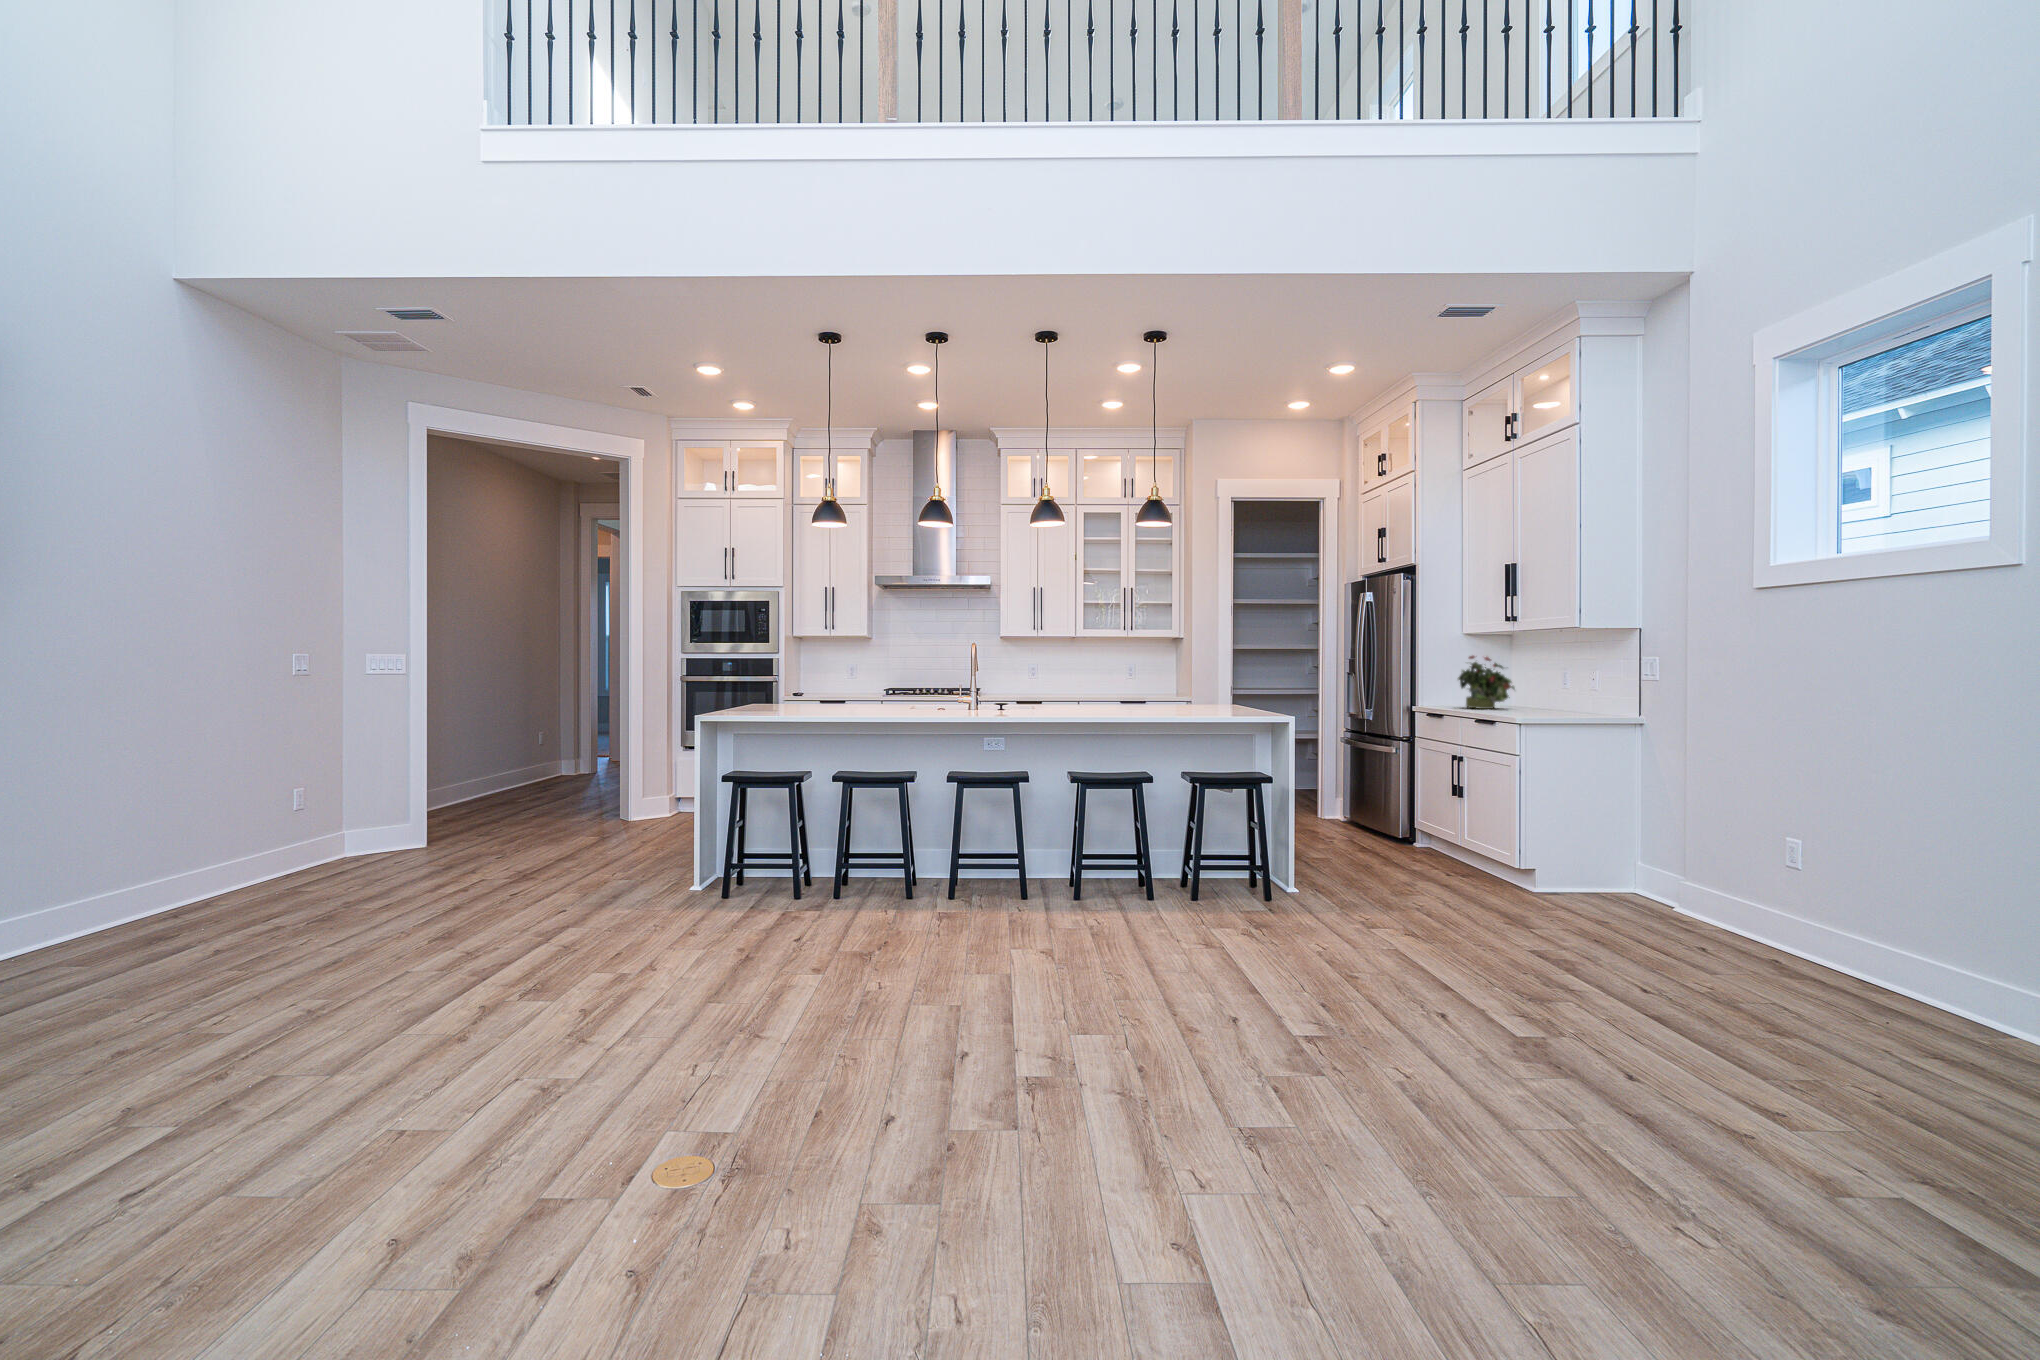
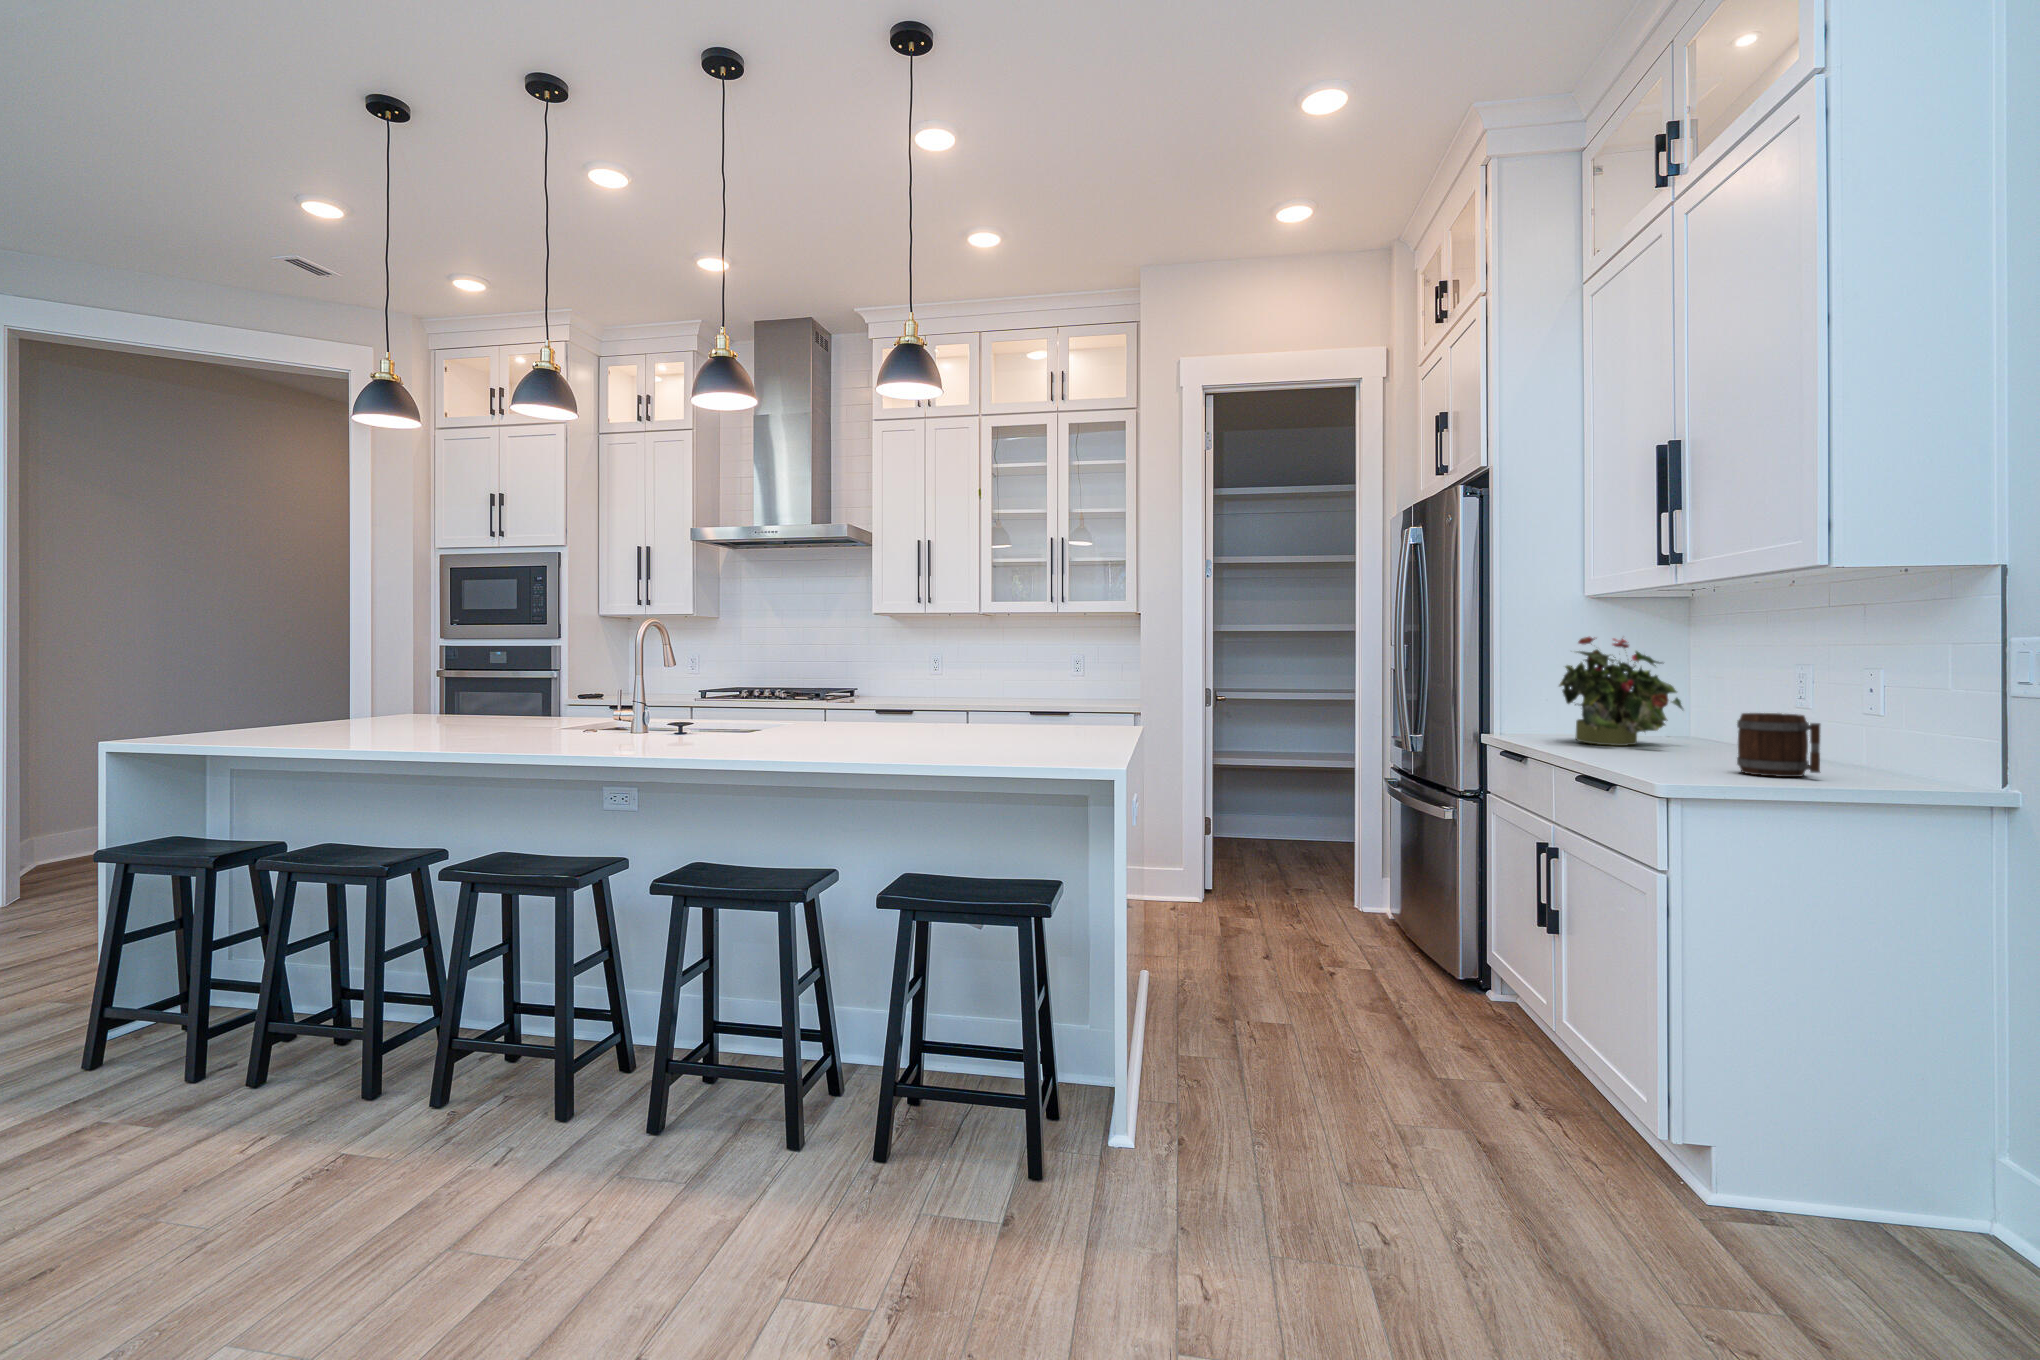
mug: none [1544,689,1576,716] -> present [1737,713,1820,777]

